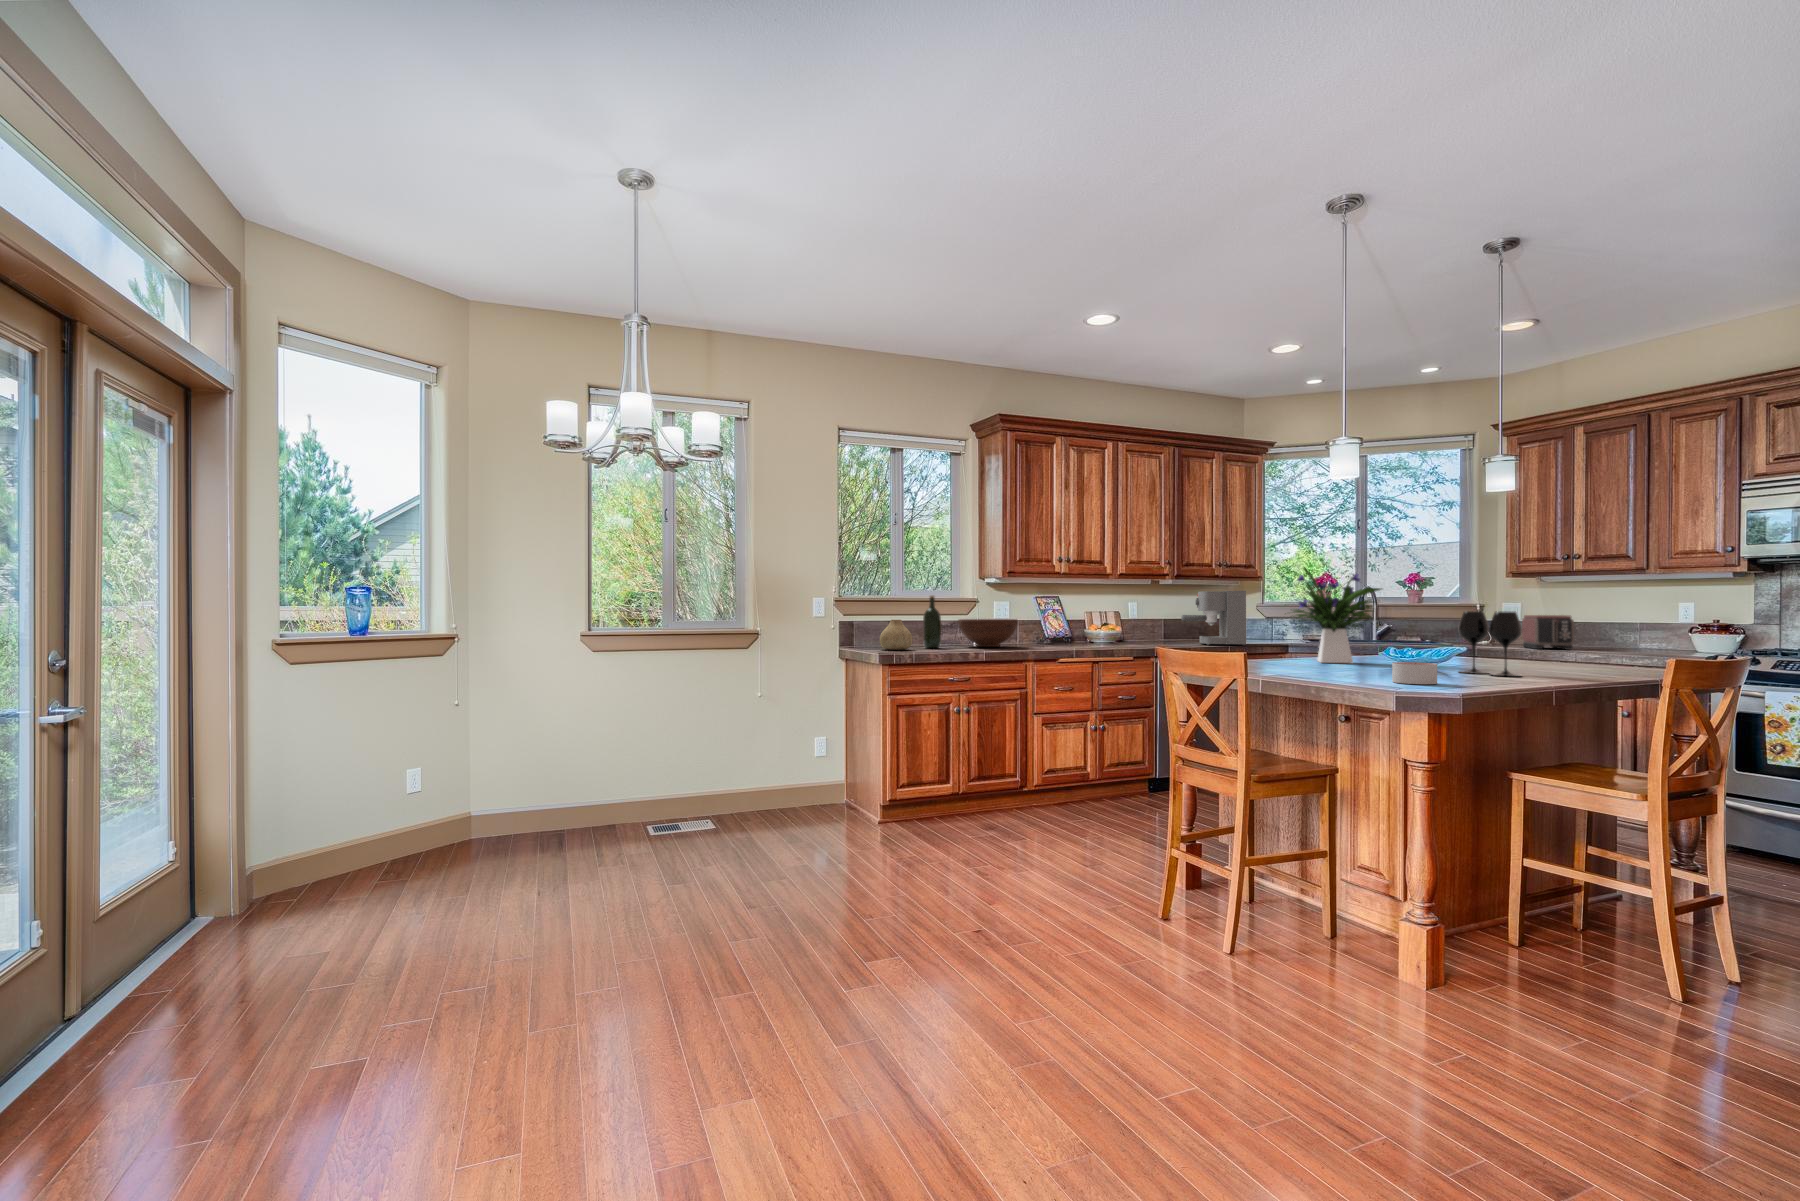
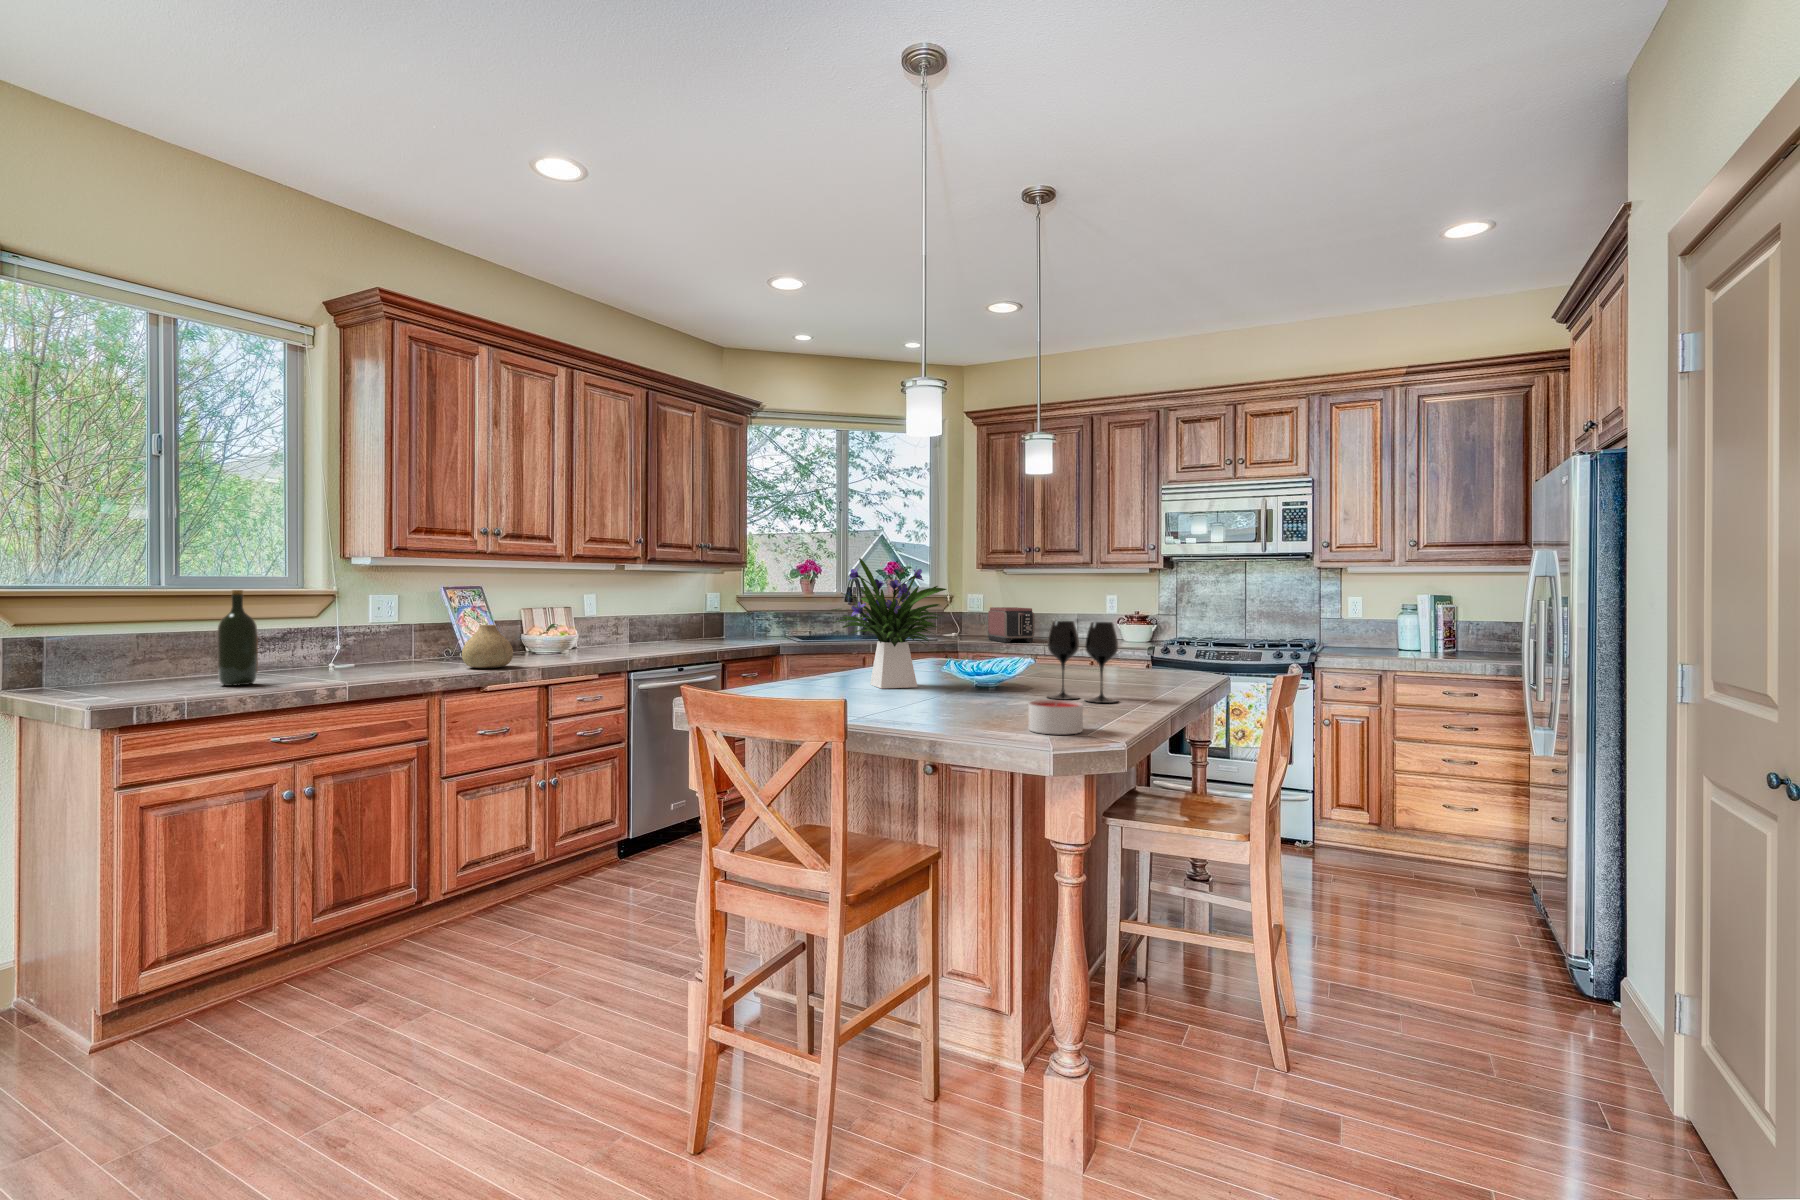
coffee maker: present [1181,591,1246,645] -> none [656,581,737,652]
fruit bowl: present [958,619,1018,647] -> none [296,627,412,676]
vase: present [880,620,912,650] -> present [462,625,513,668]

